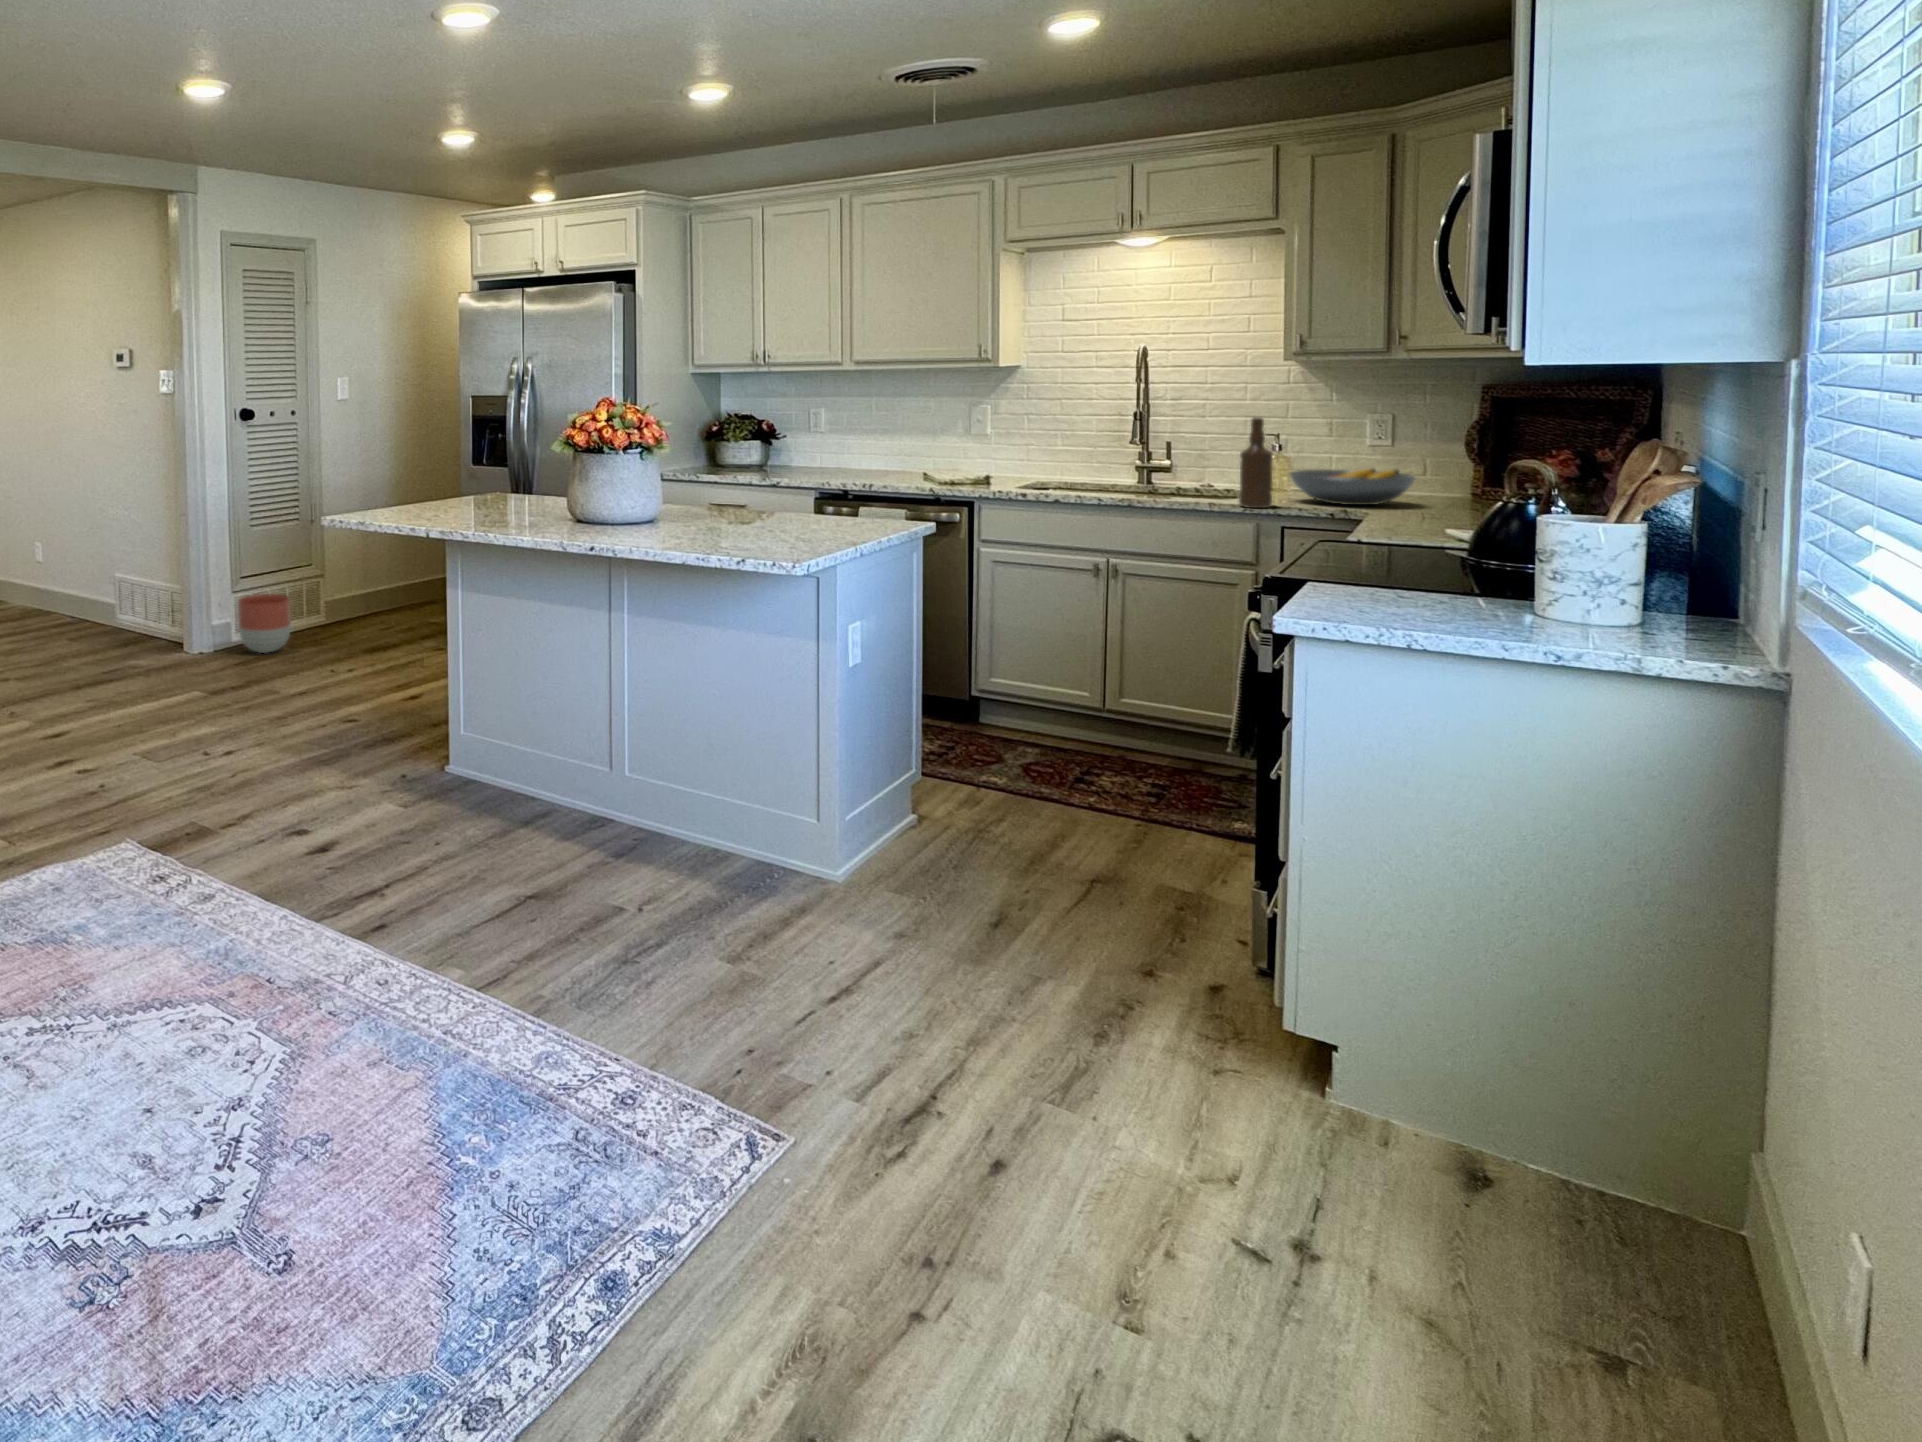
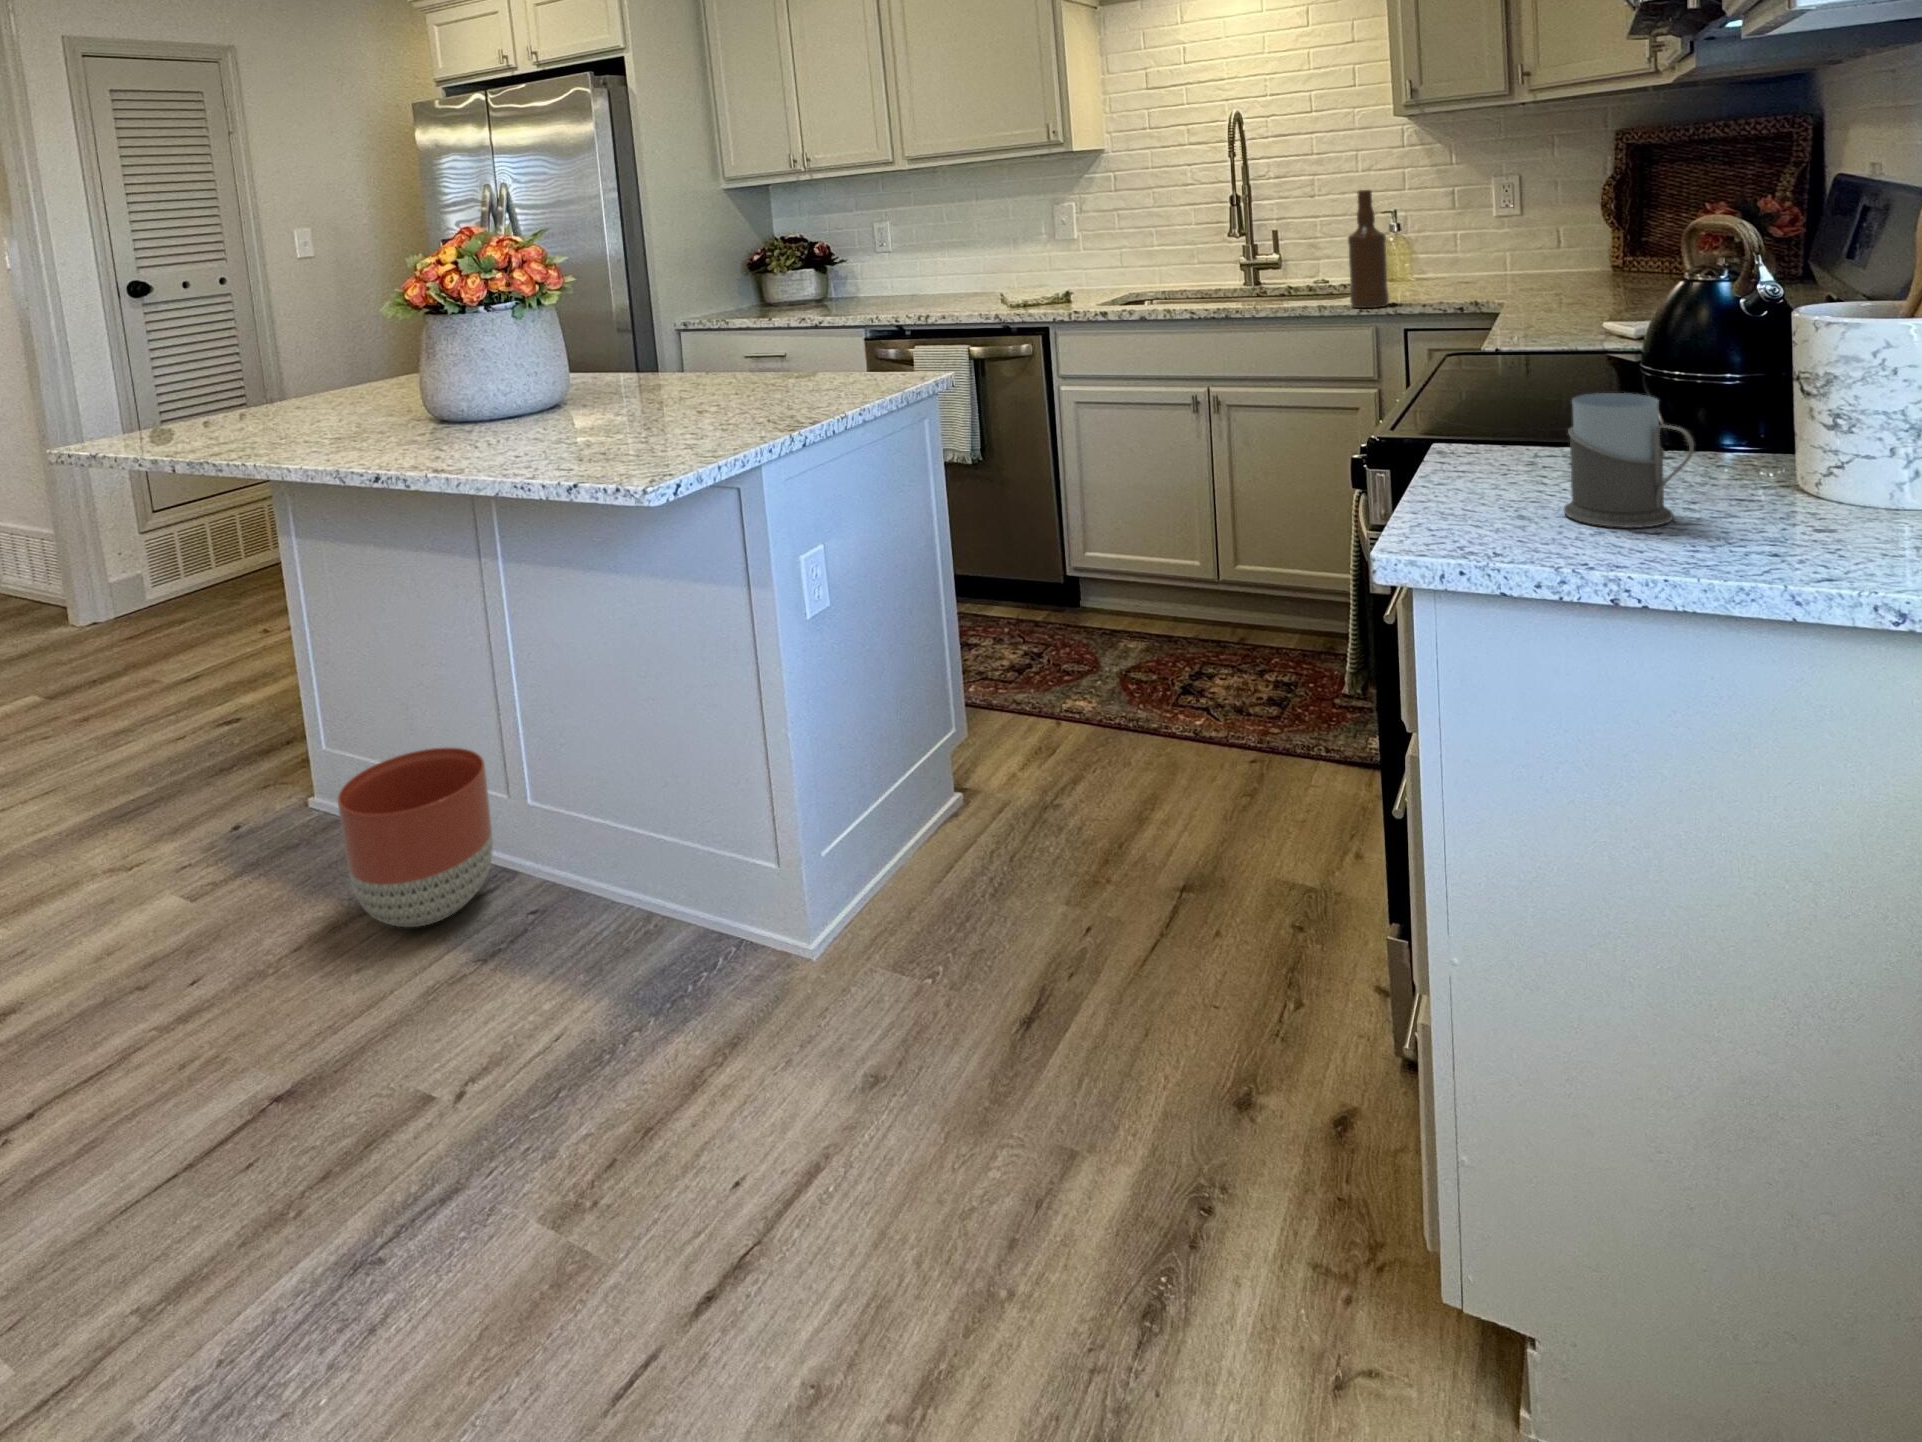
fruit bowl: present [1290,469,1415,505] -> none [1406,244,1551,293]
mug: none [1388,551,1464,620] -> present [1564,393,1694,528]
planter: present [238,594,291,653] -> present [338,748,493,927]

